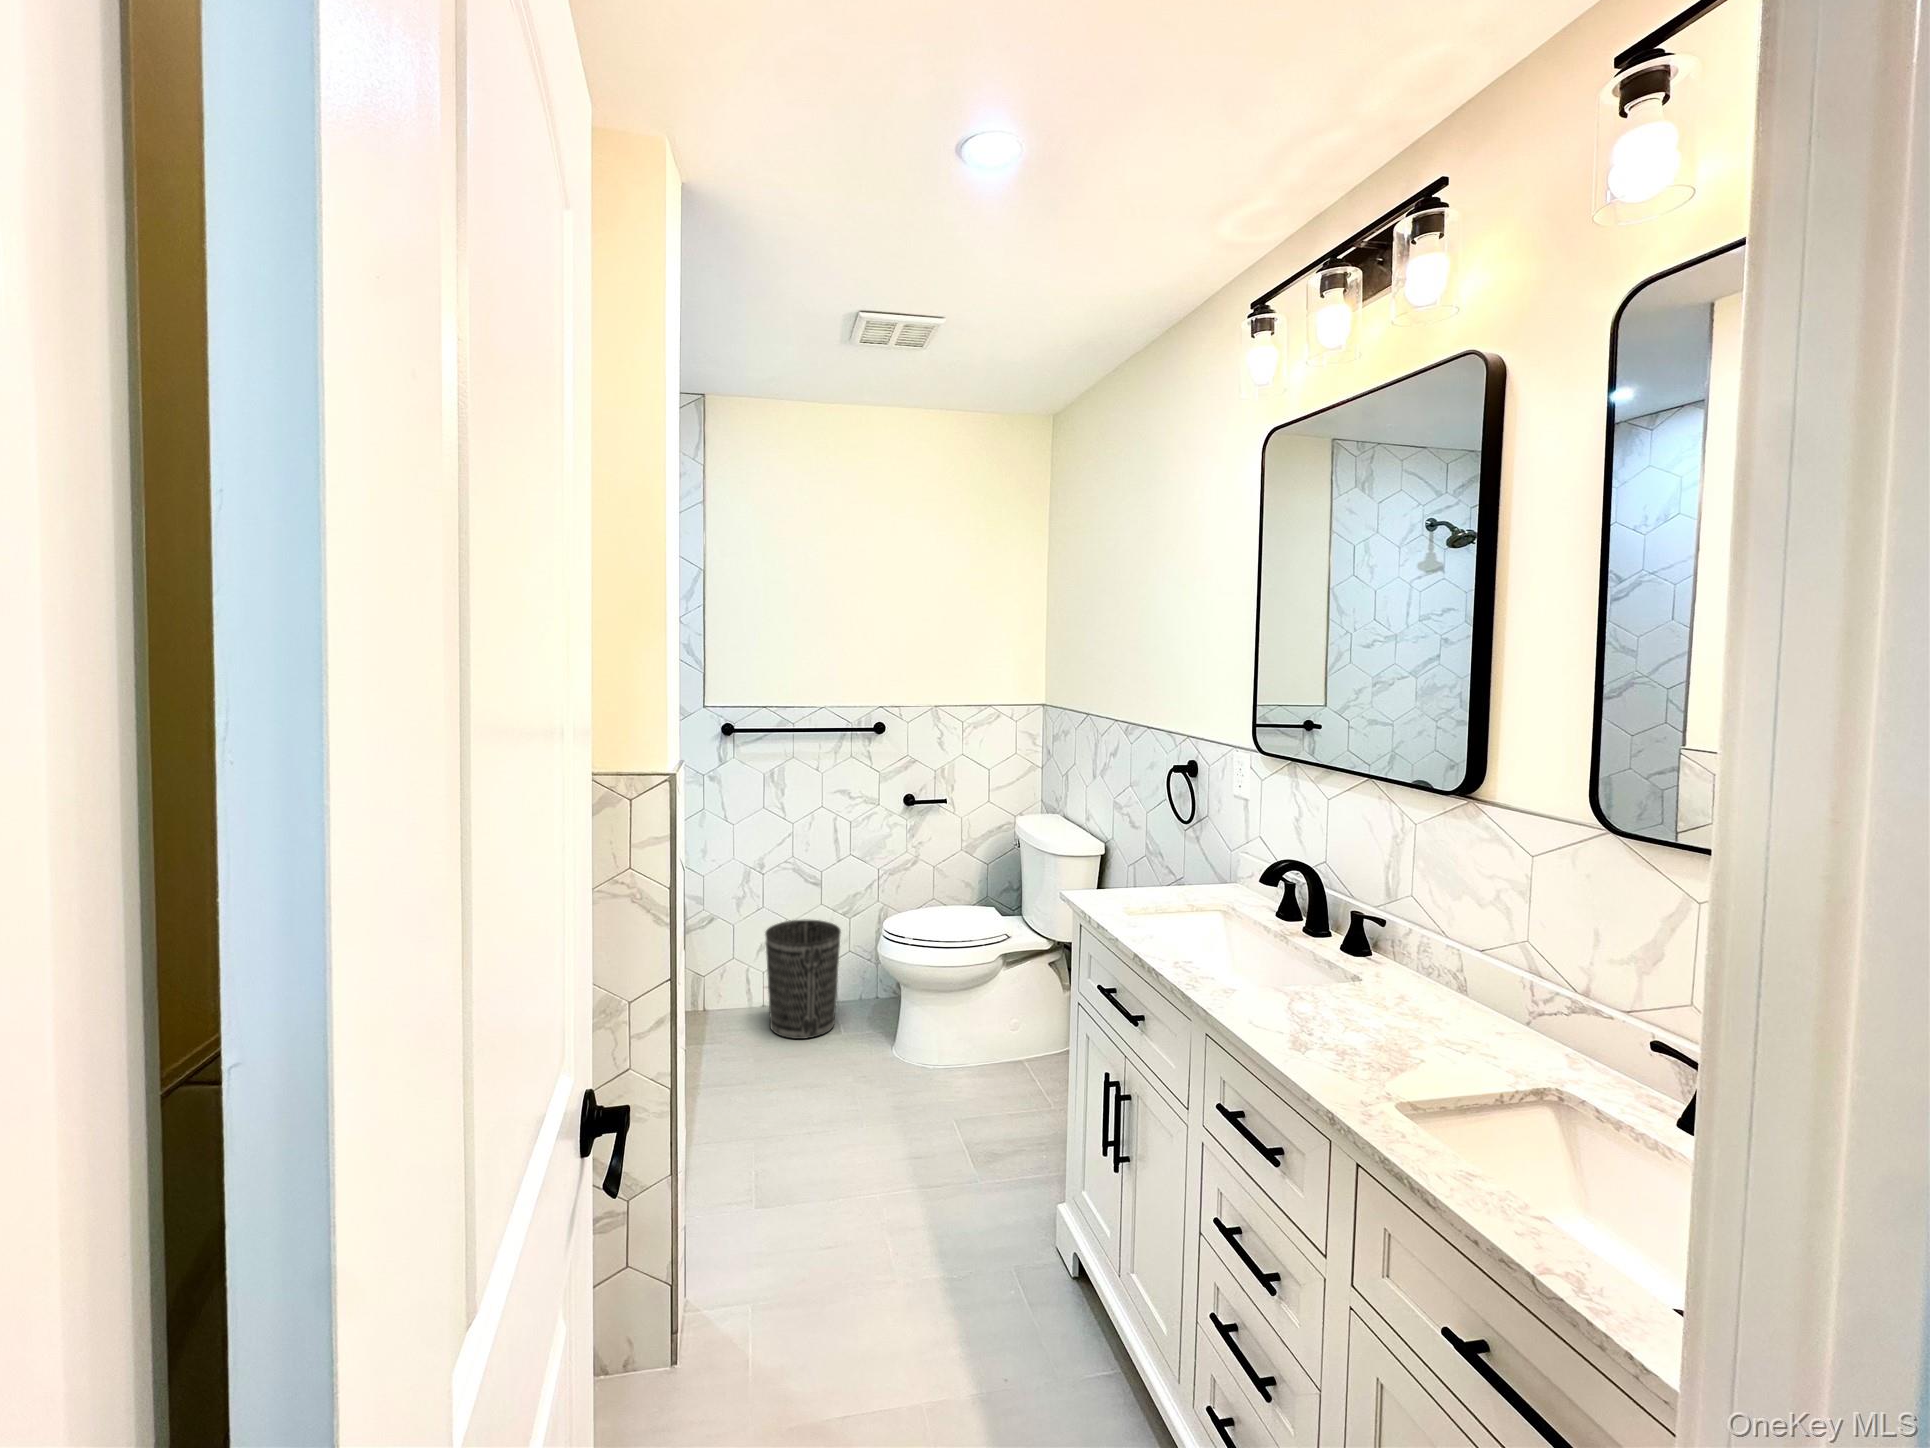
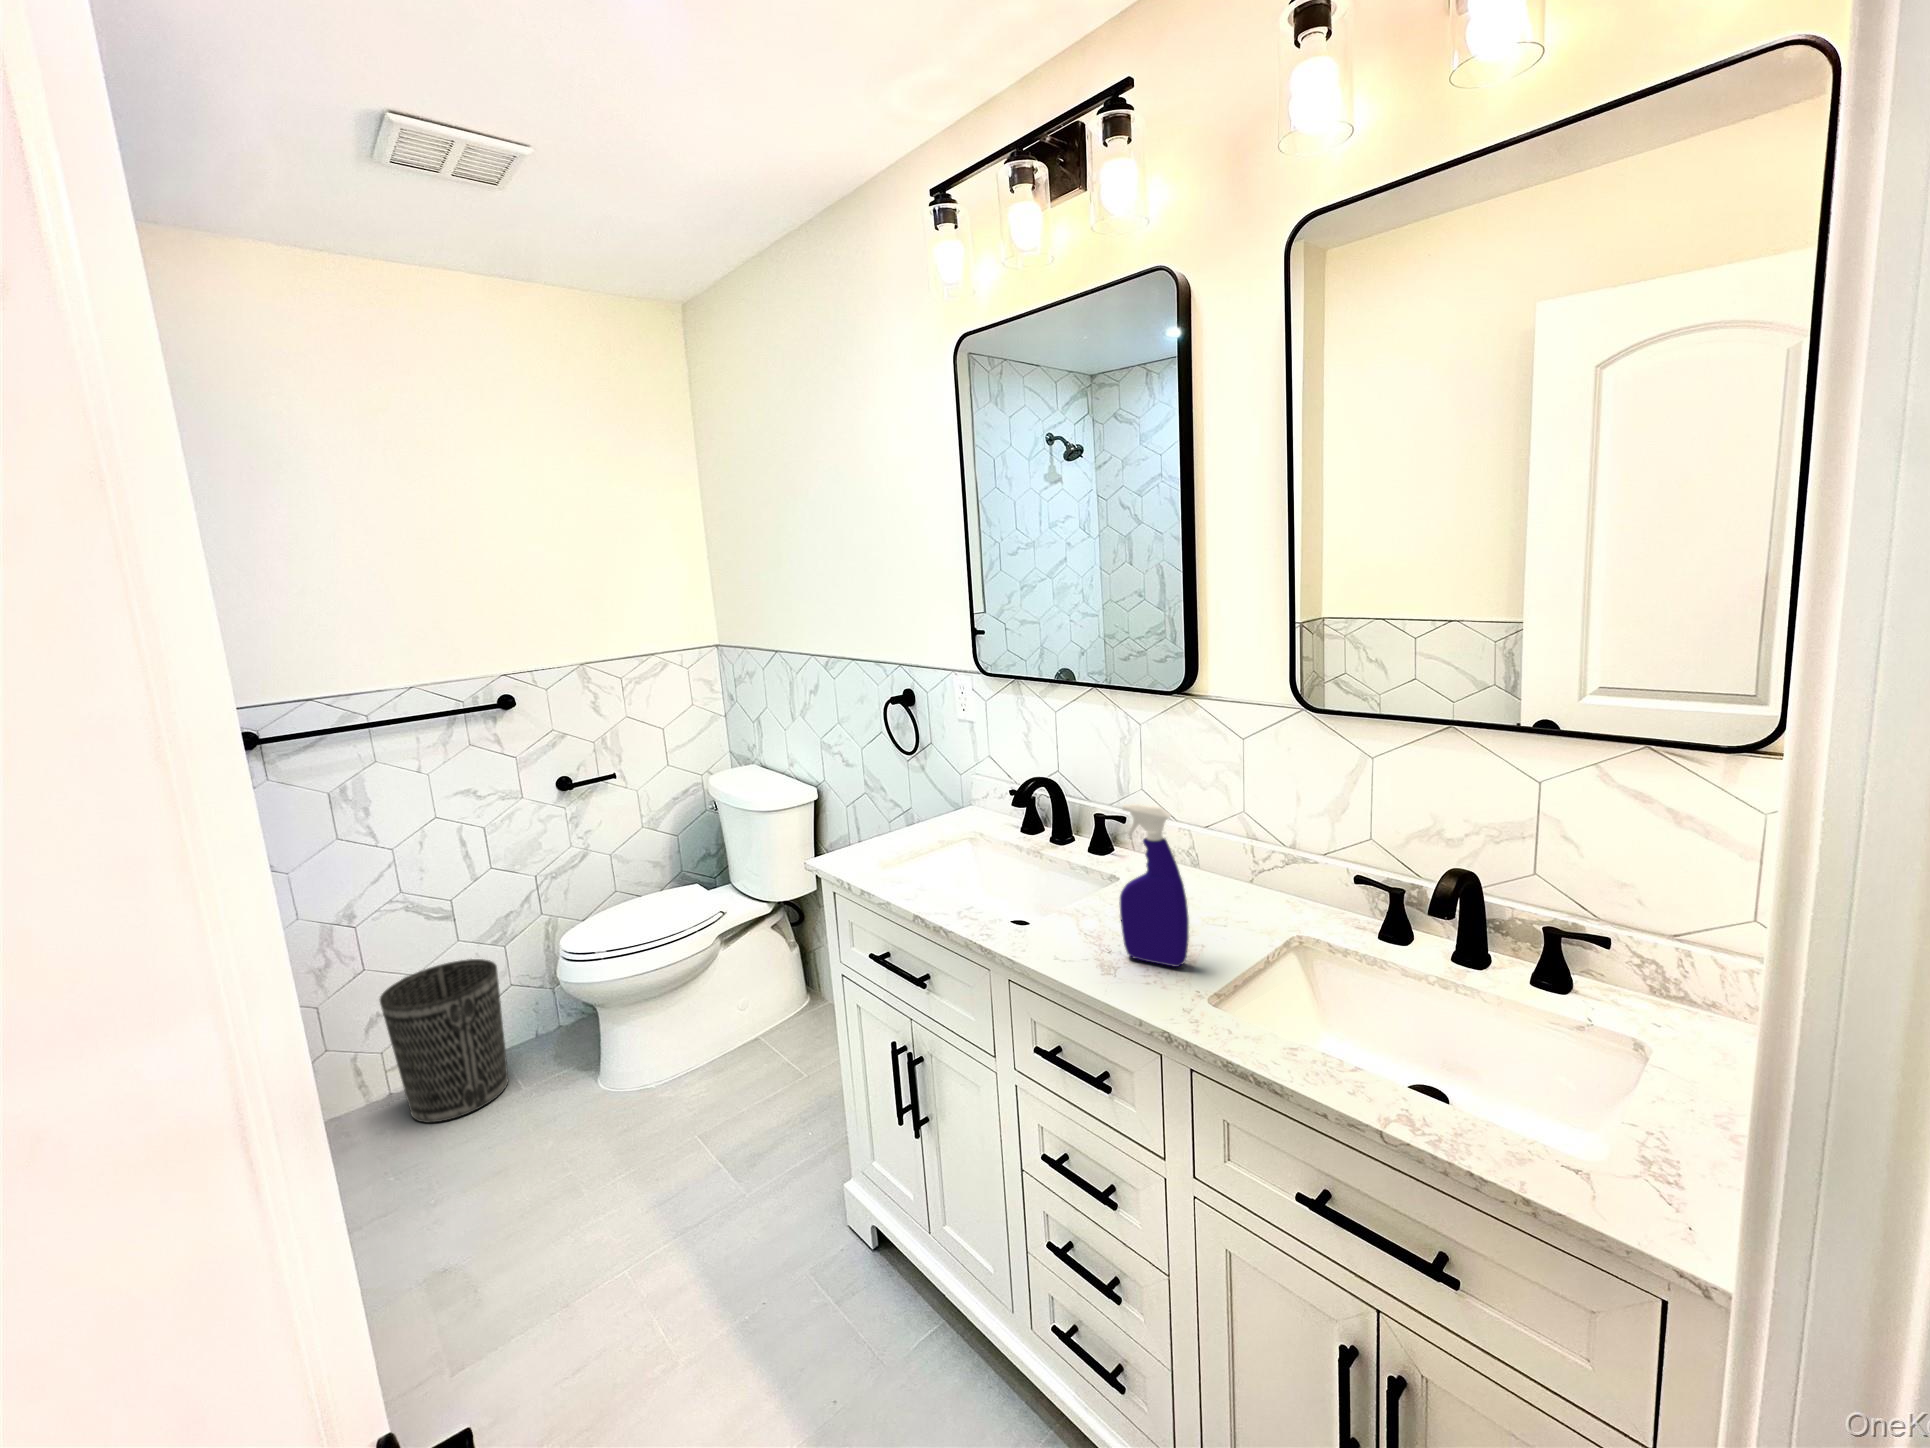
spray bottle: none [1323,882,1397,1067] -> present [1120,804,1189,967]

